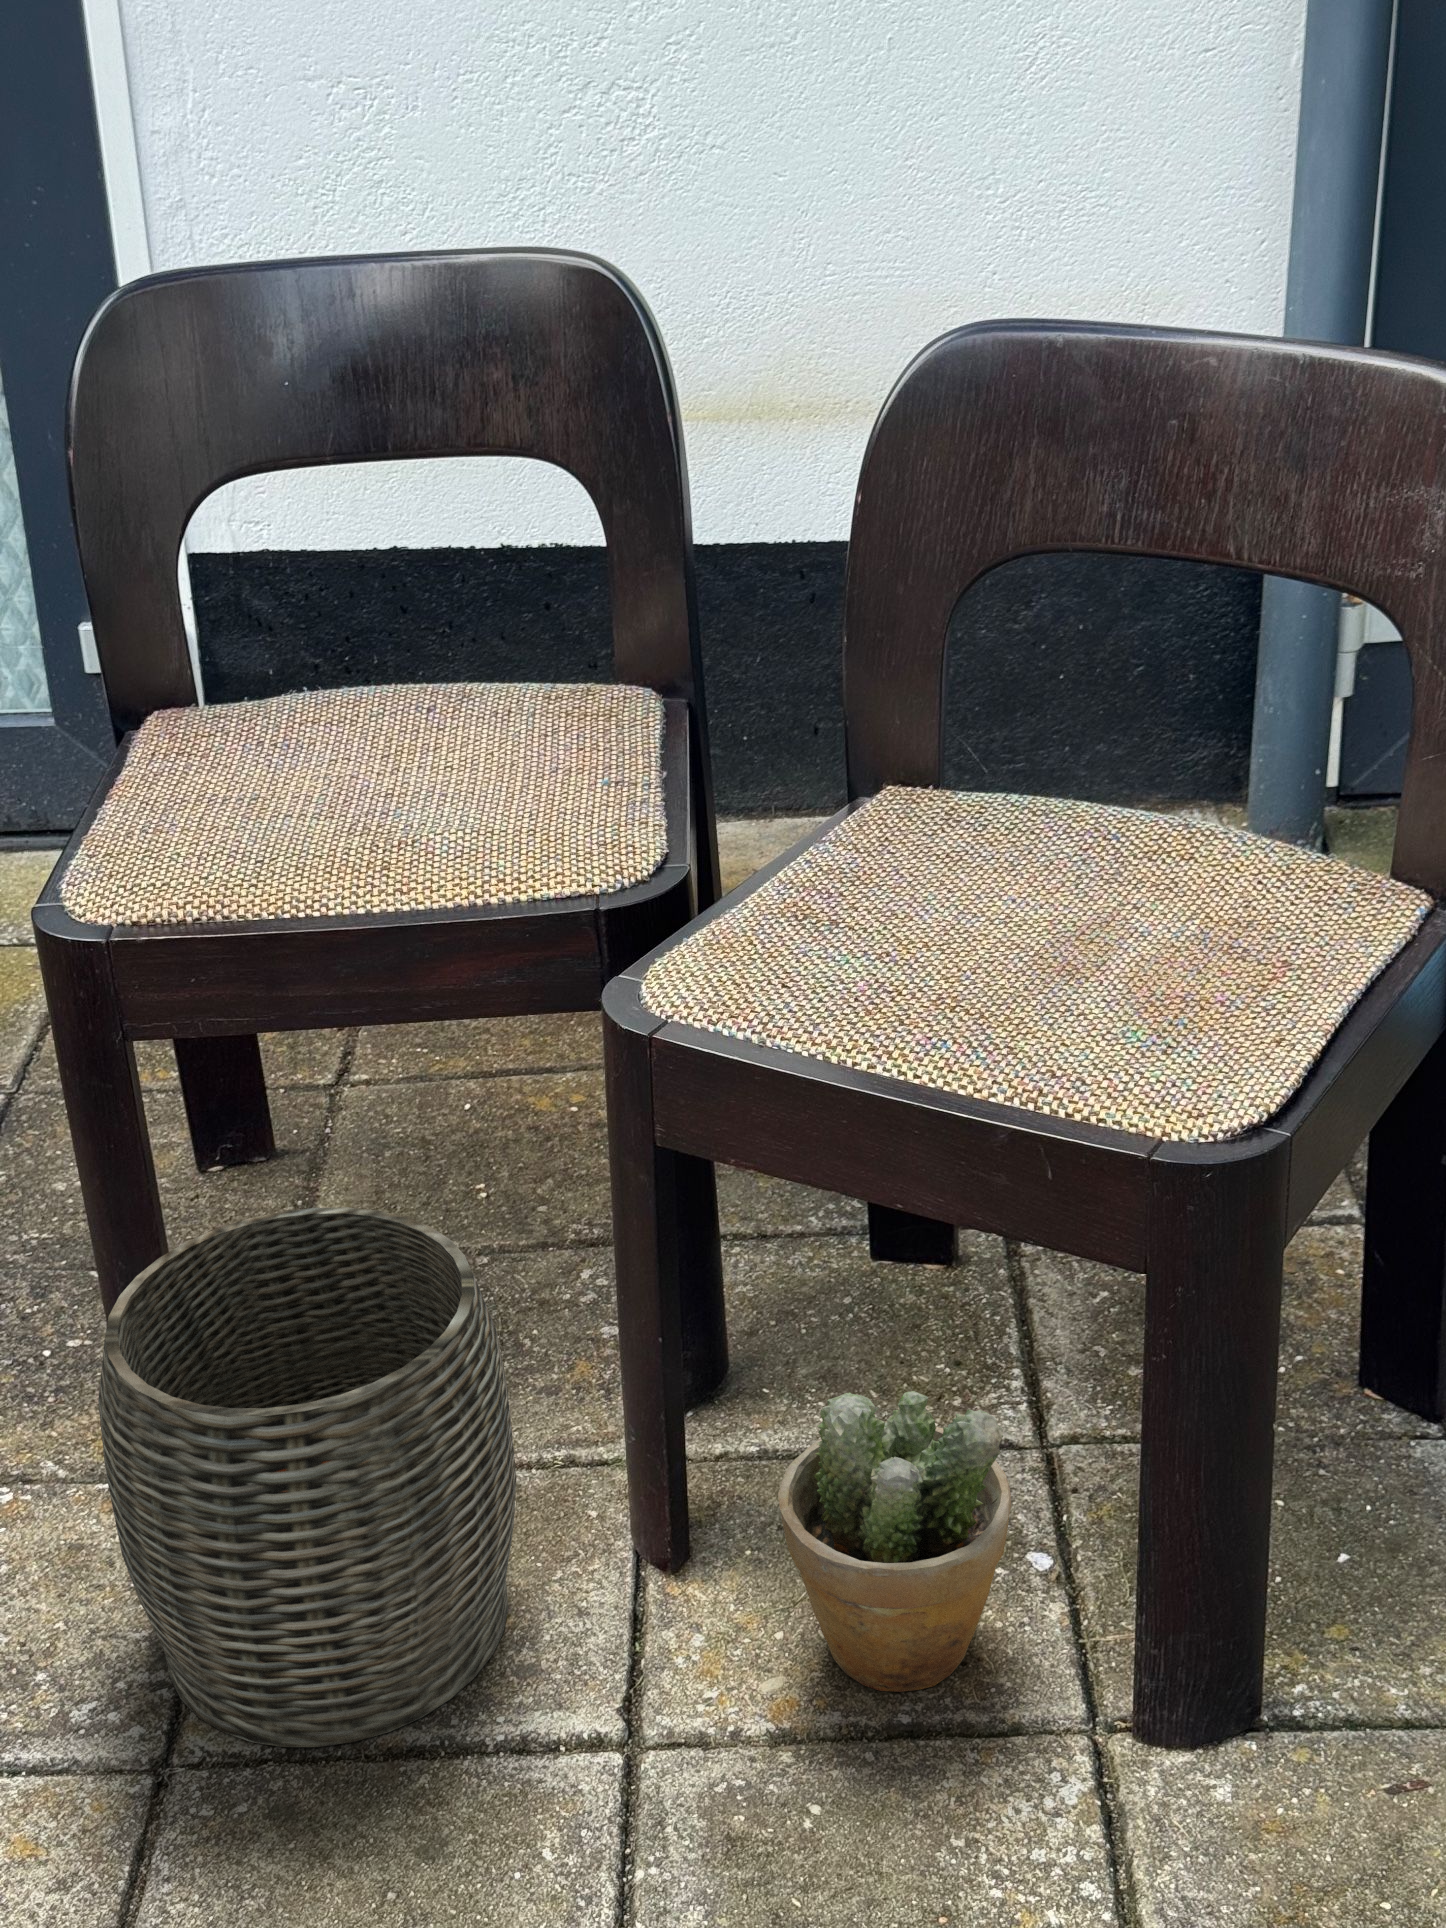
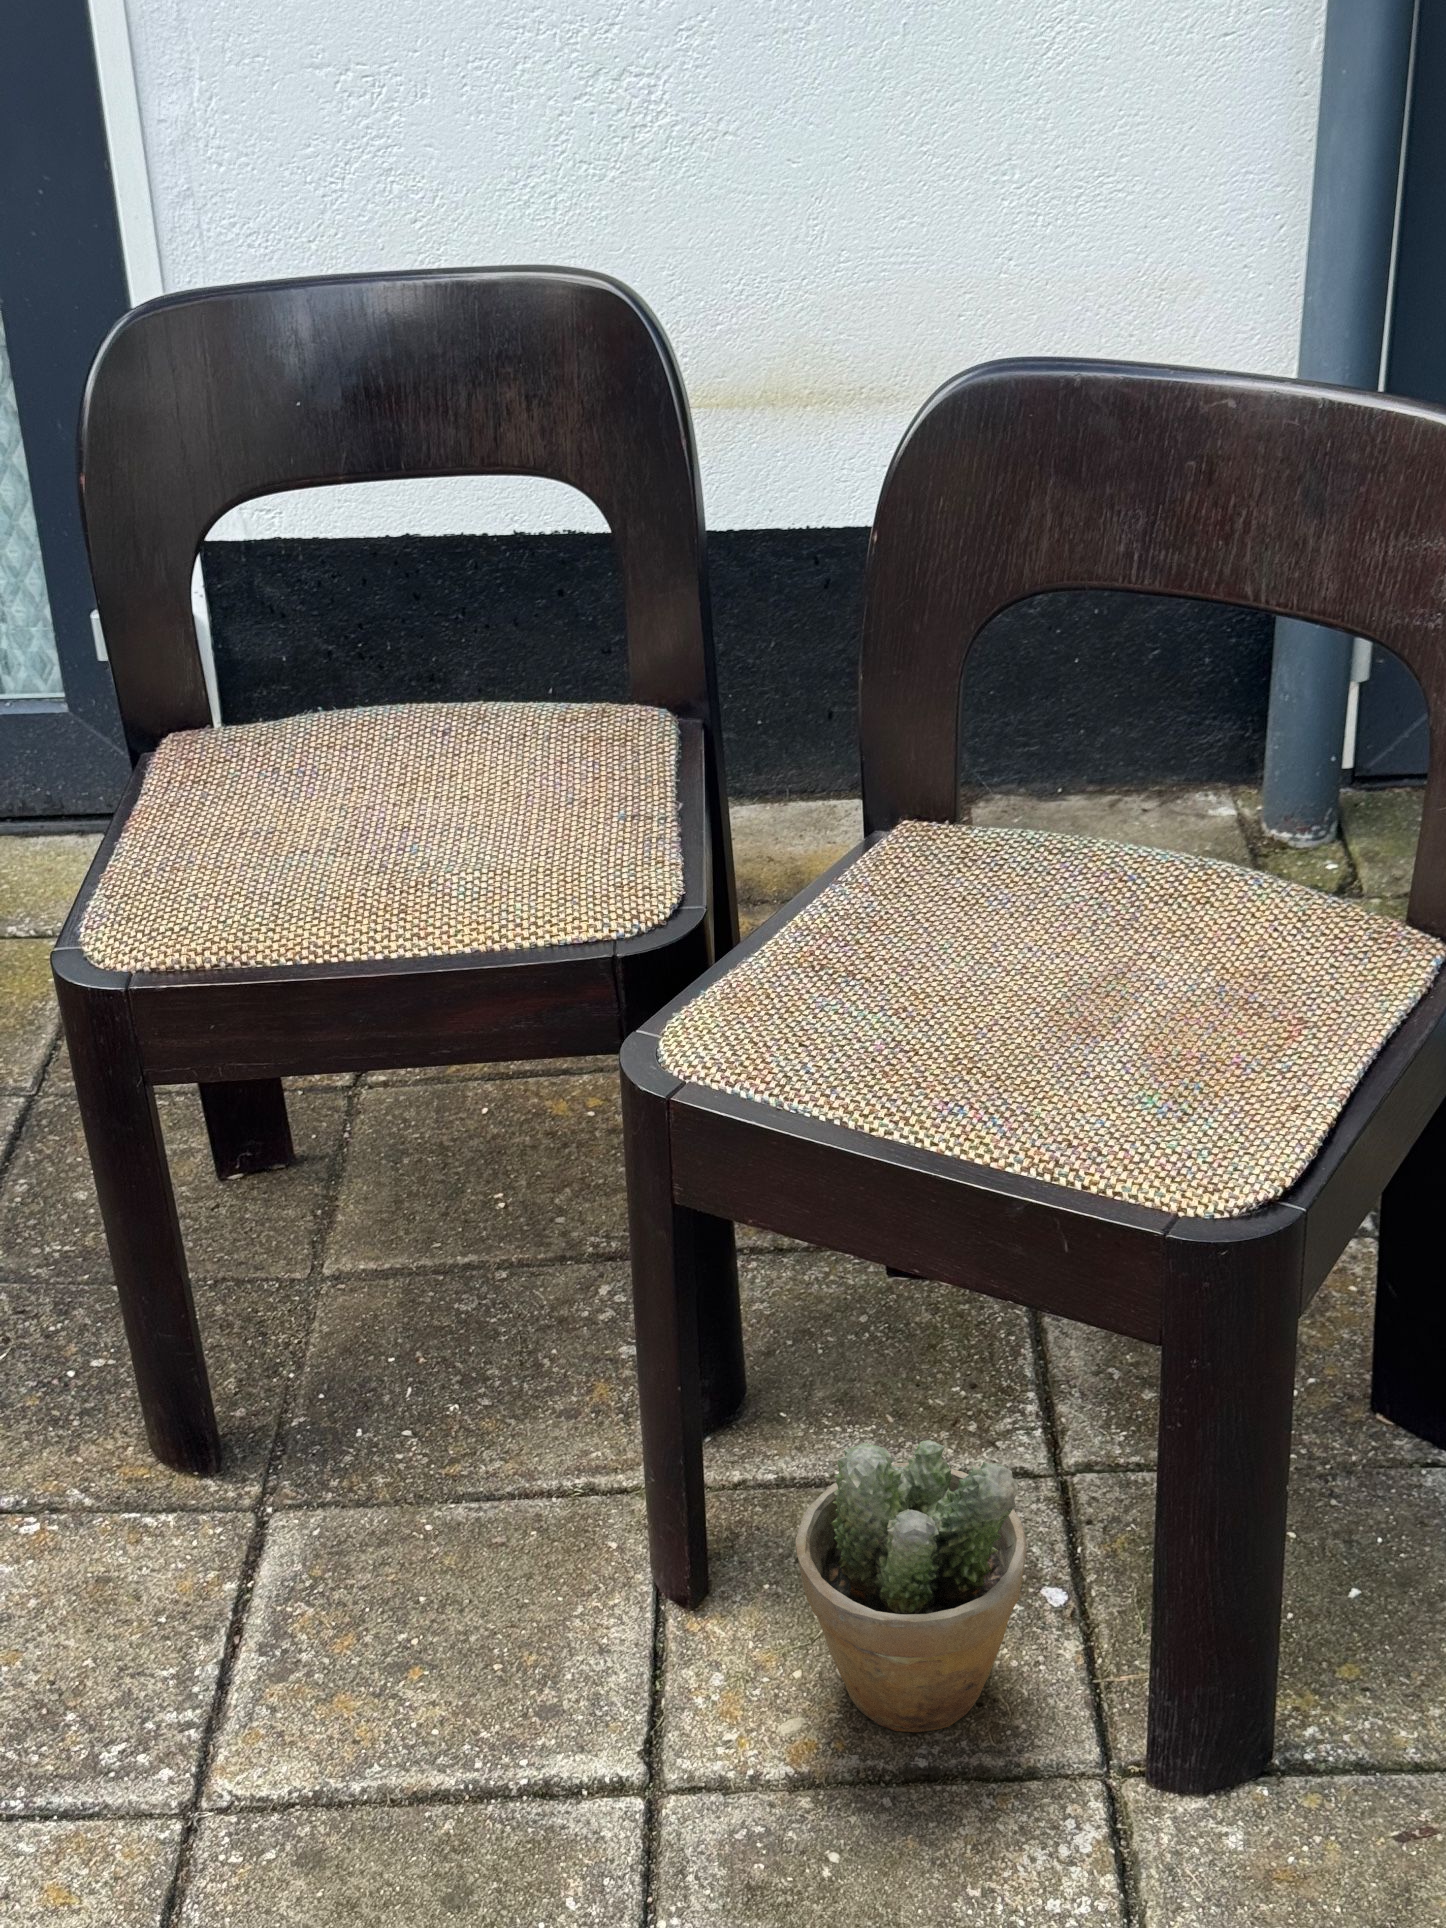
woven basket: present [98,1207,517,1747] -> none [127,1251,537,1788]

